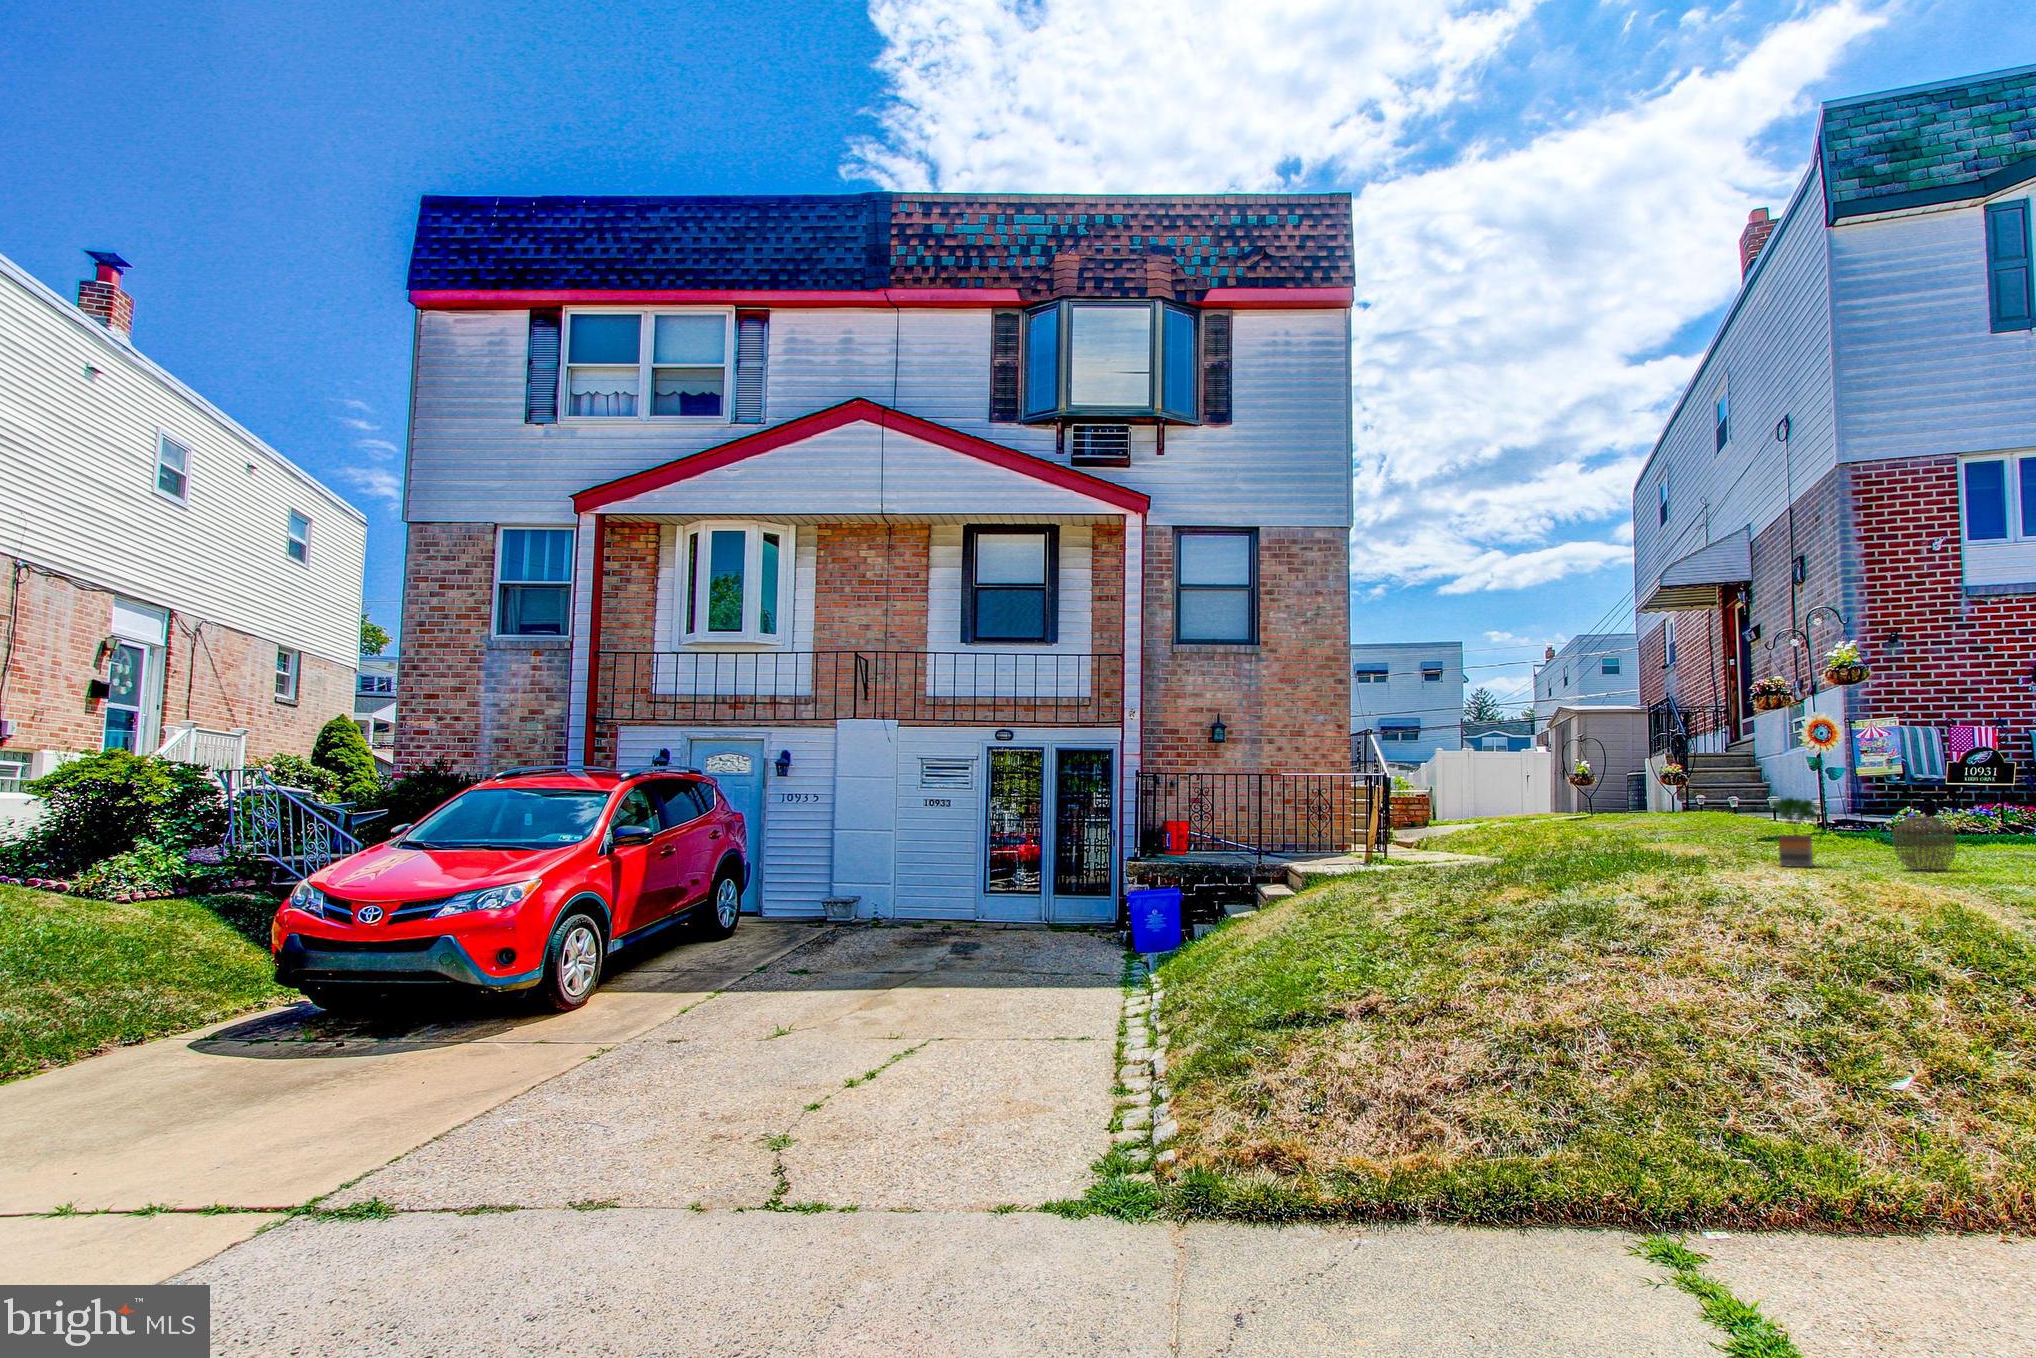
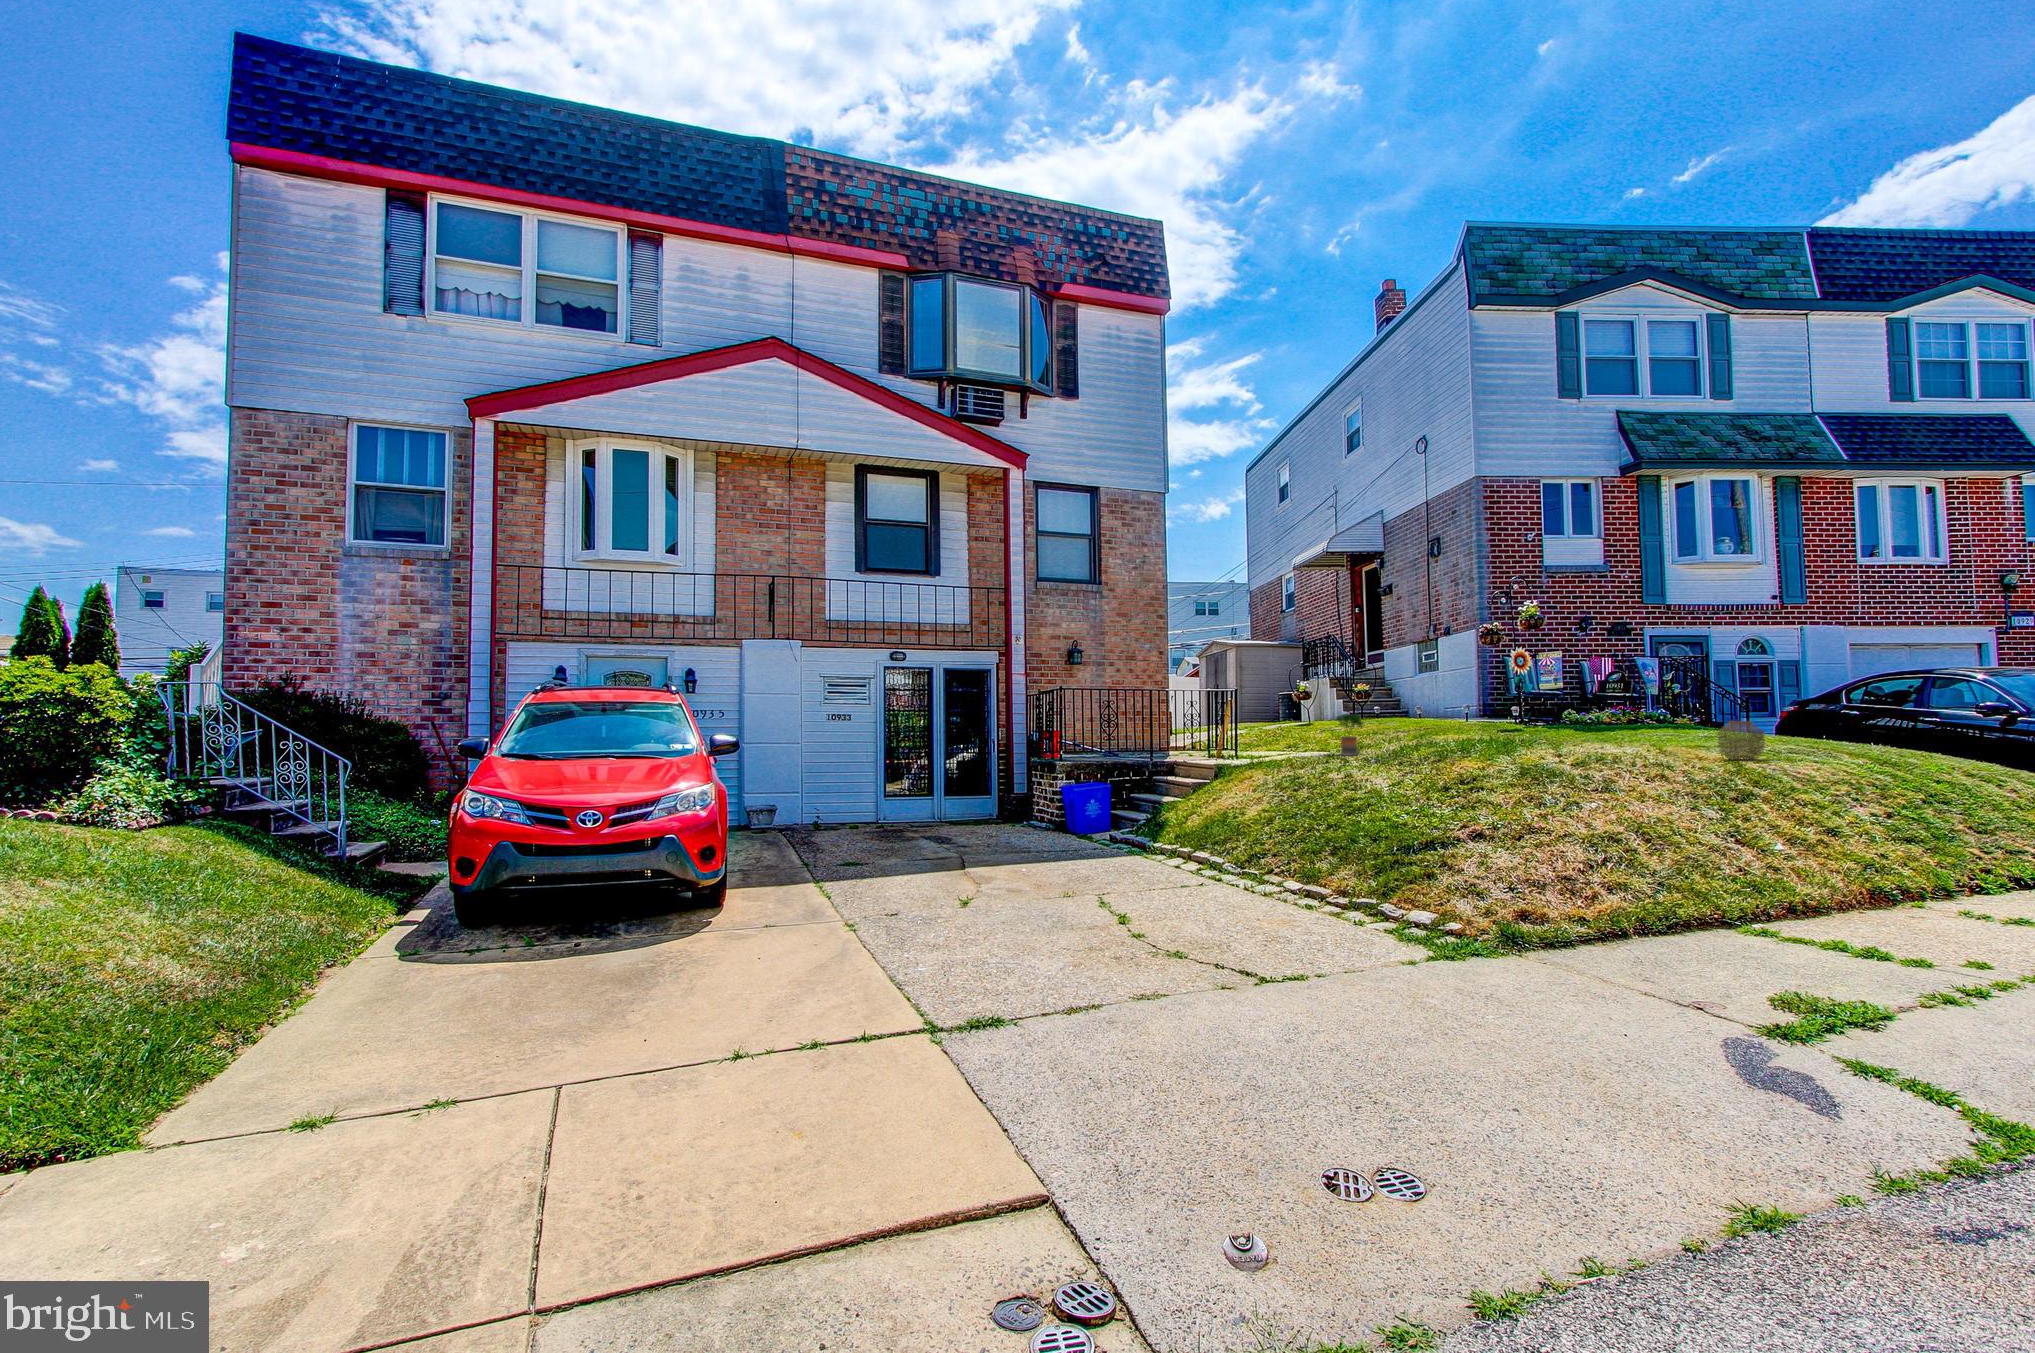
potted tree: present [1770,798,1819,867] -> present [1335,714,1363,756]

